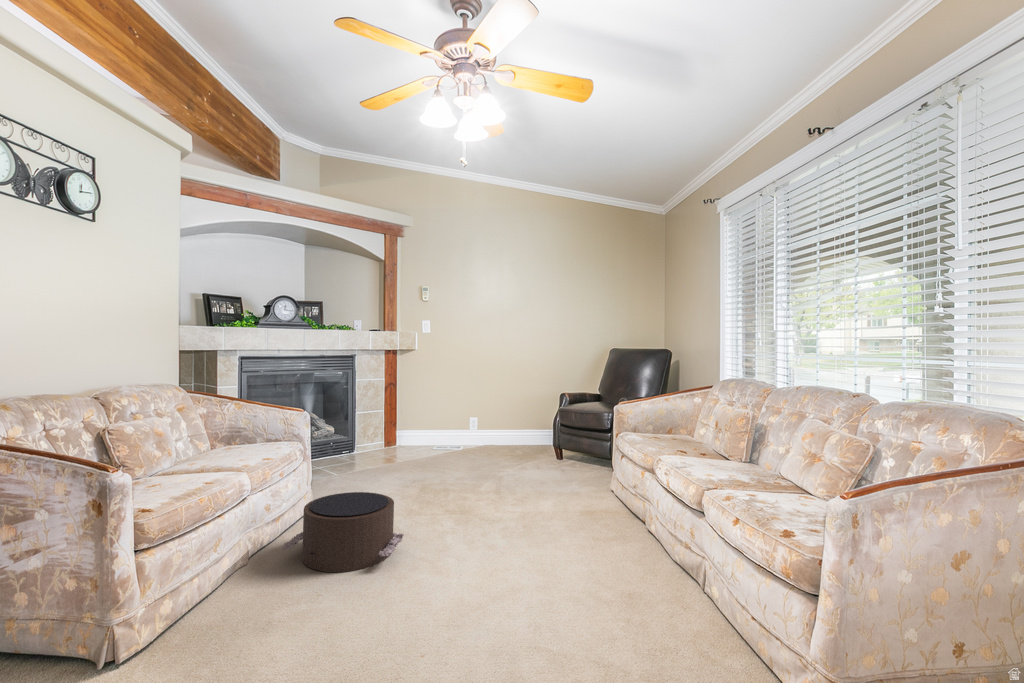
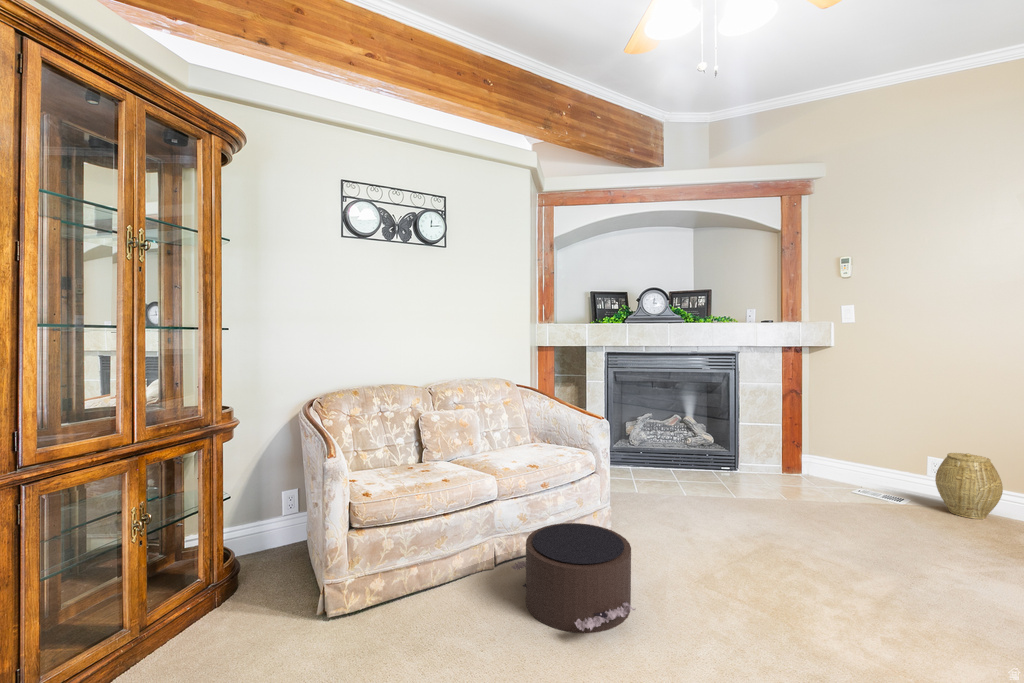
woven basket: none [476,413,504,450] -> present [935,453,1003,519]

